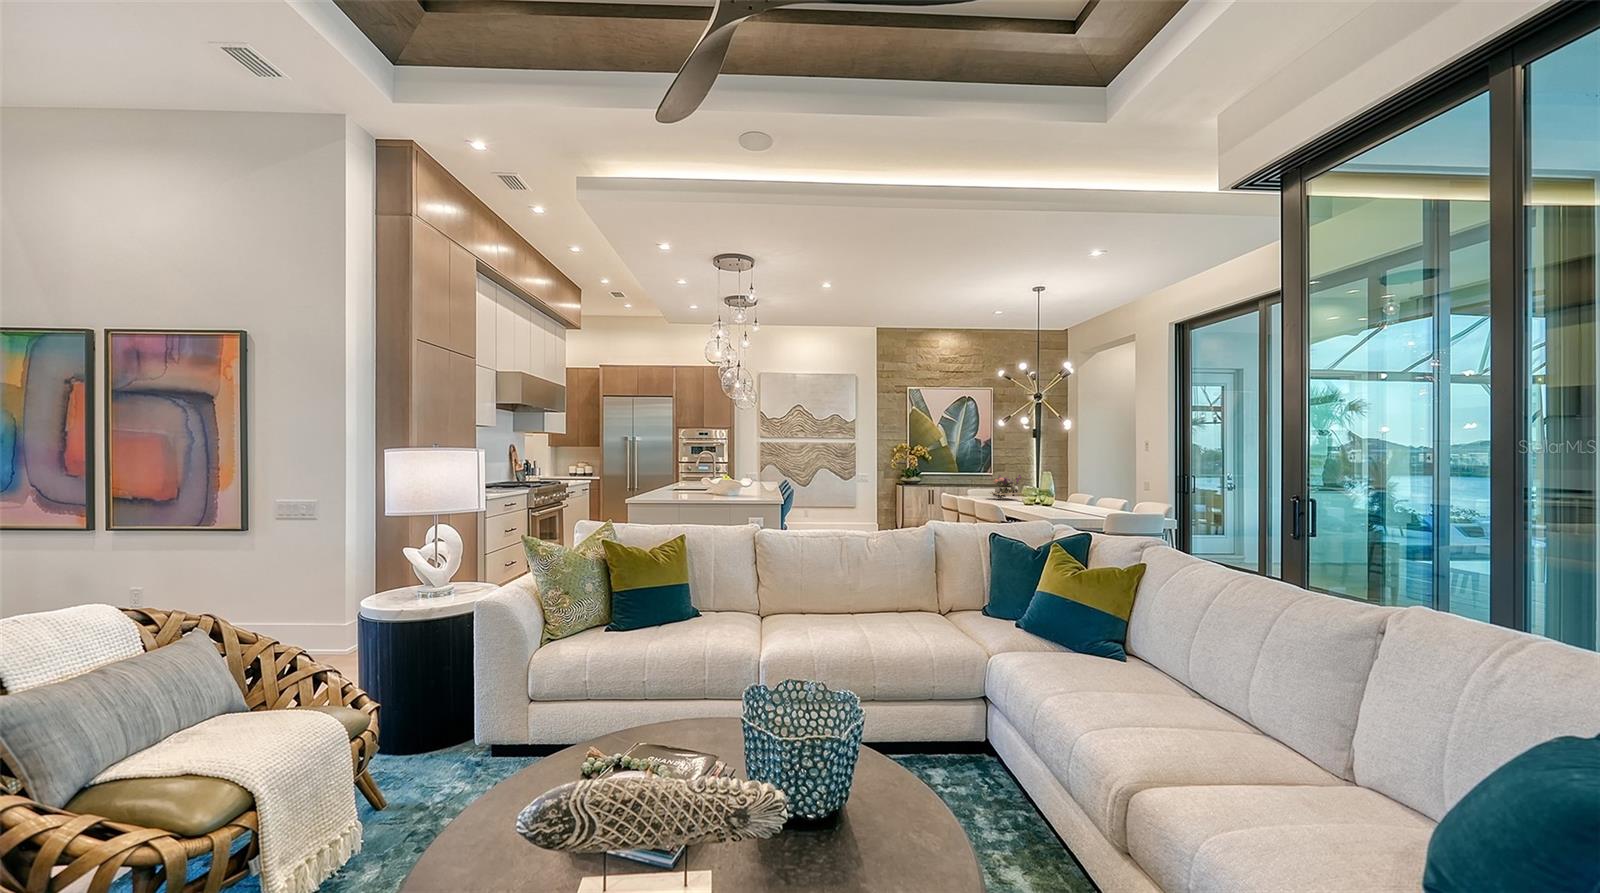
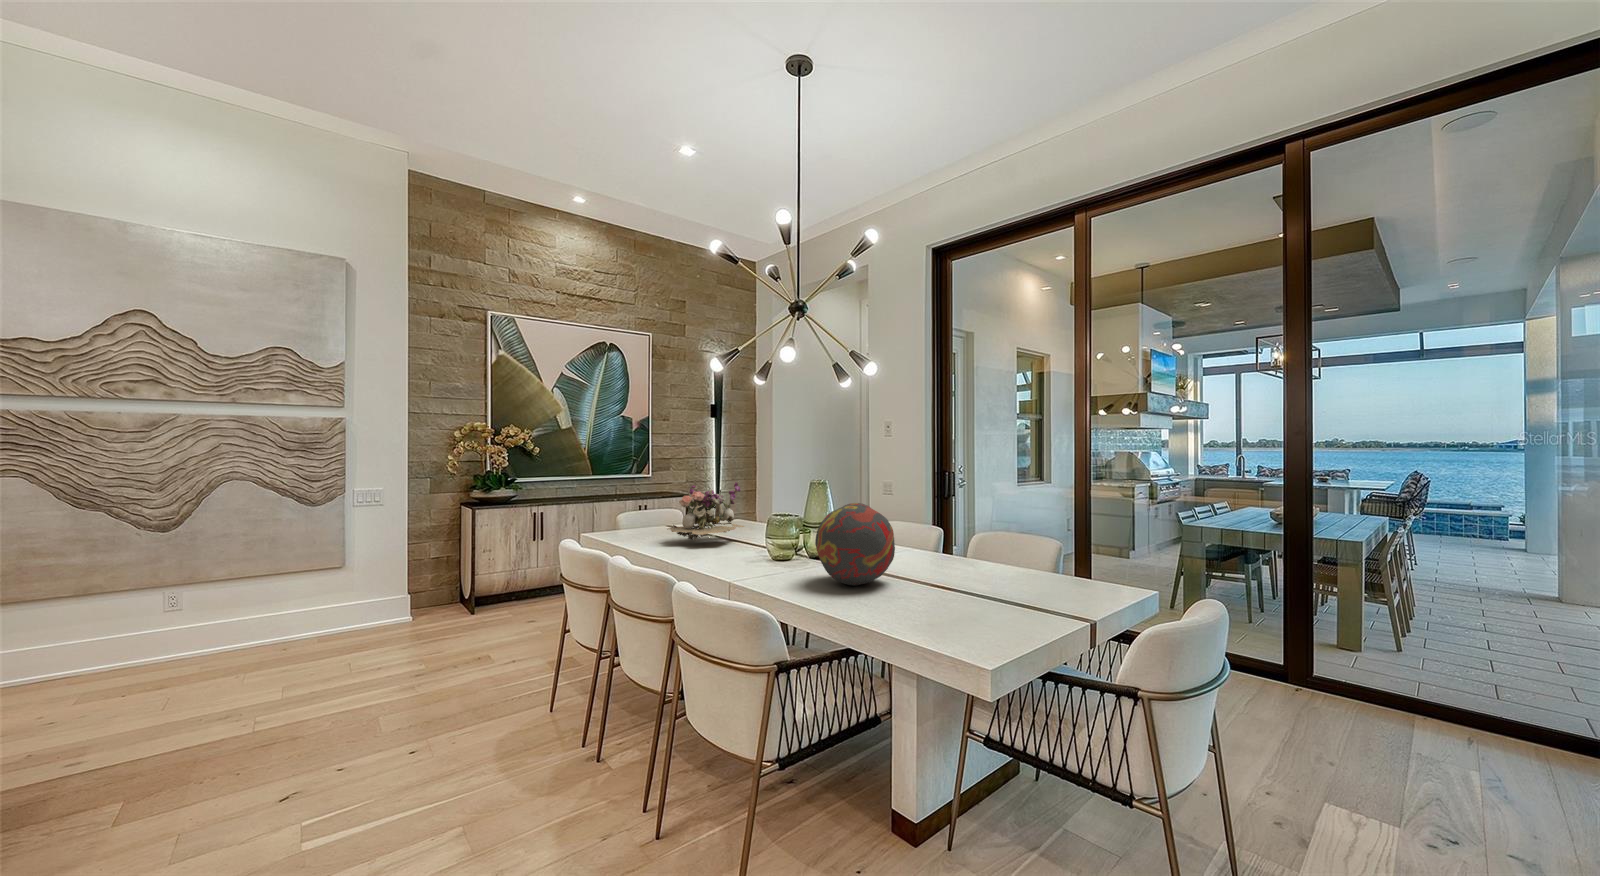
decorative orb: none [1032,481,1061,508] -> present [815,503,895,586]

